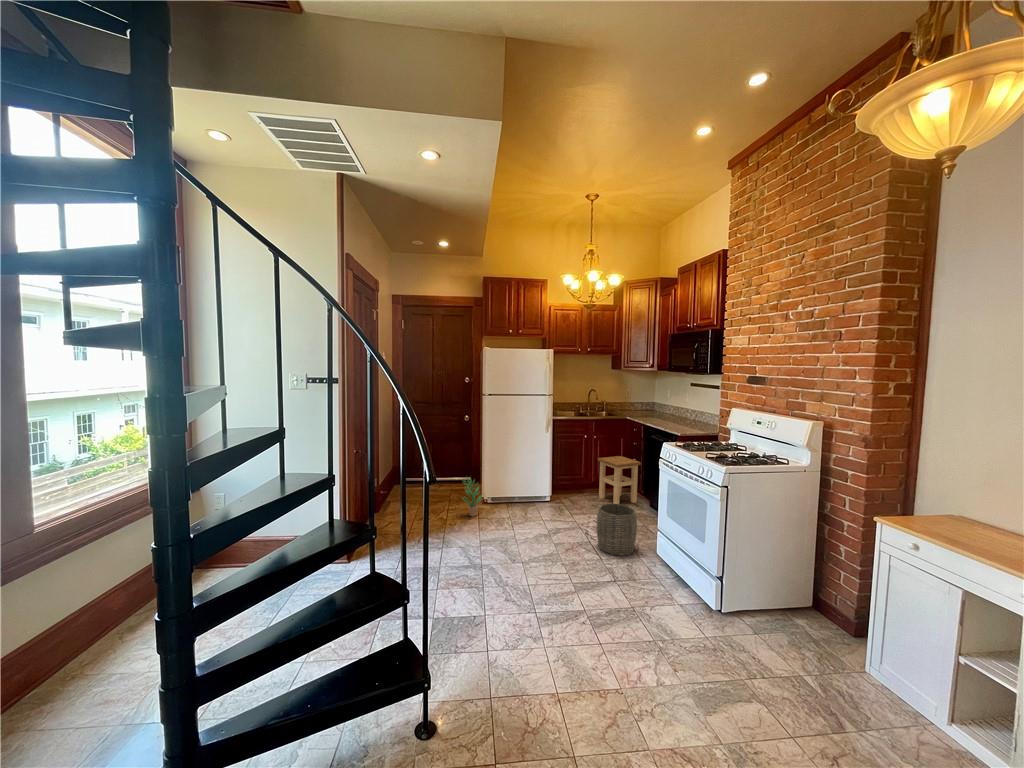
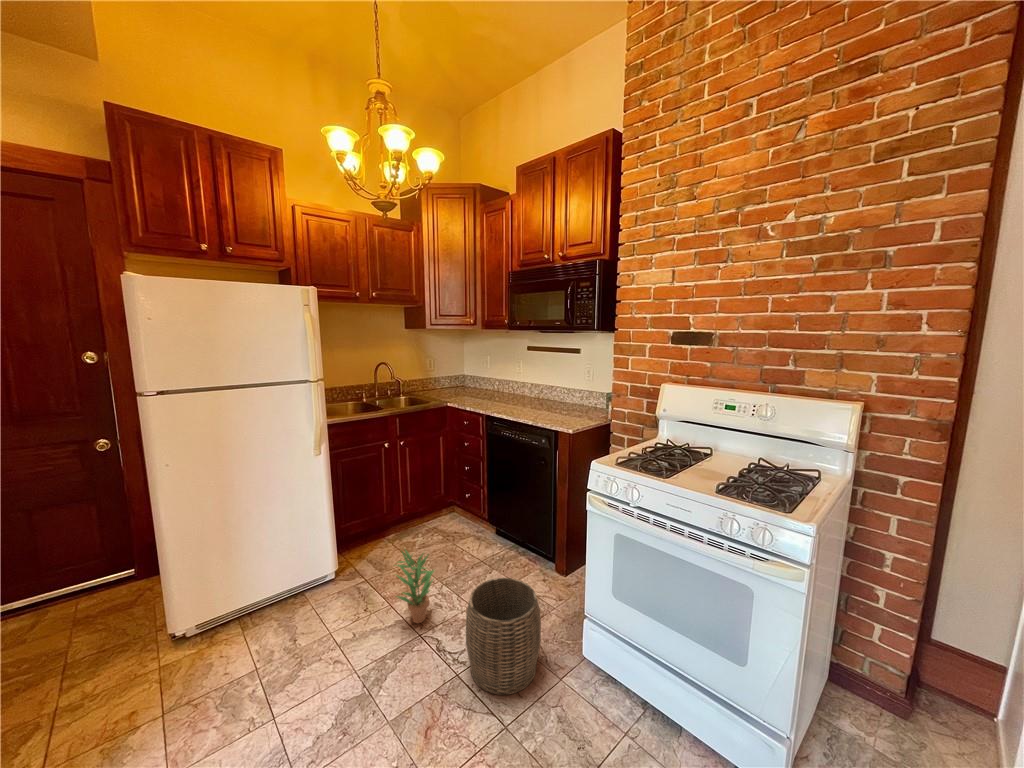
stool: present [598,456,641,504] -> none [409,463,476,549]
potted plant: present [463,479,482,517] -> present [396,550,434,623]

